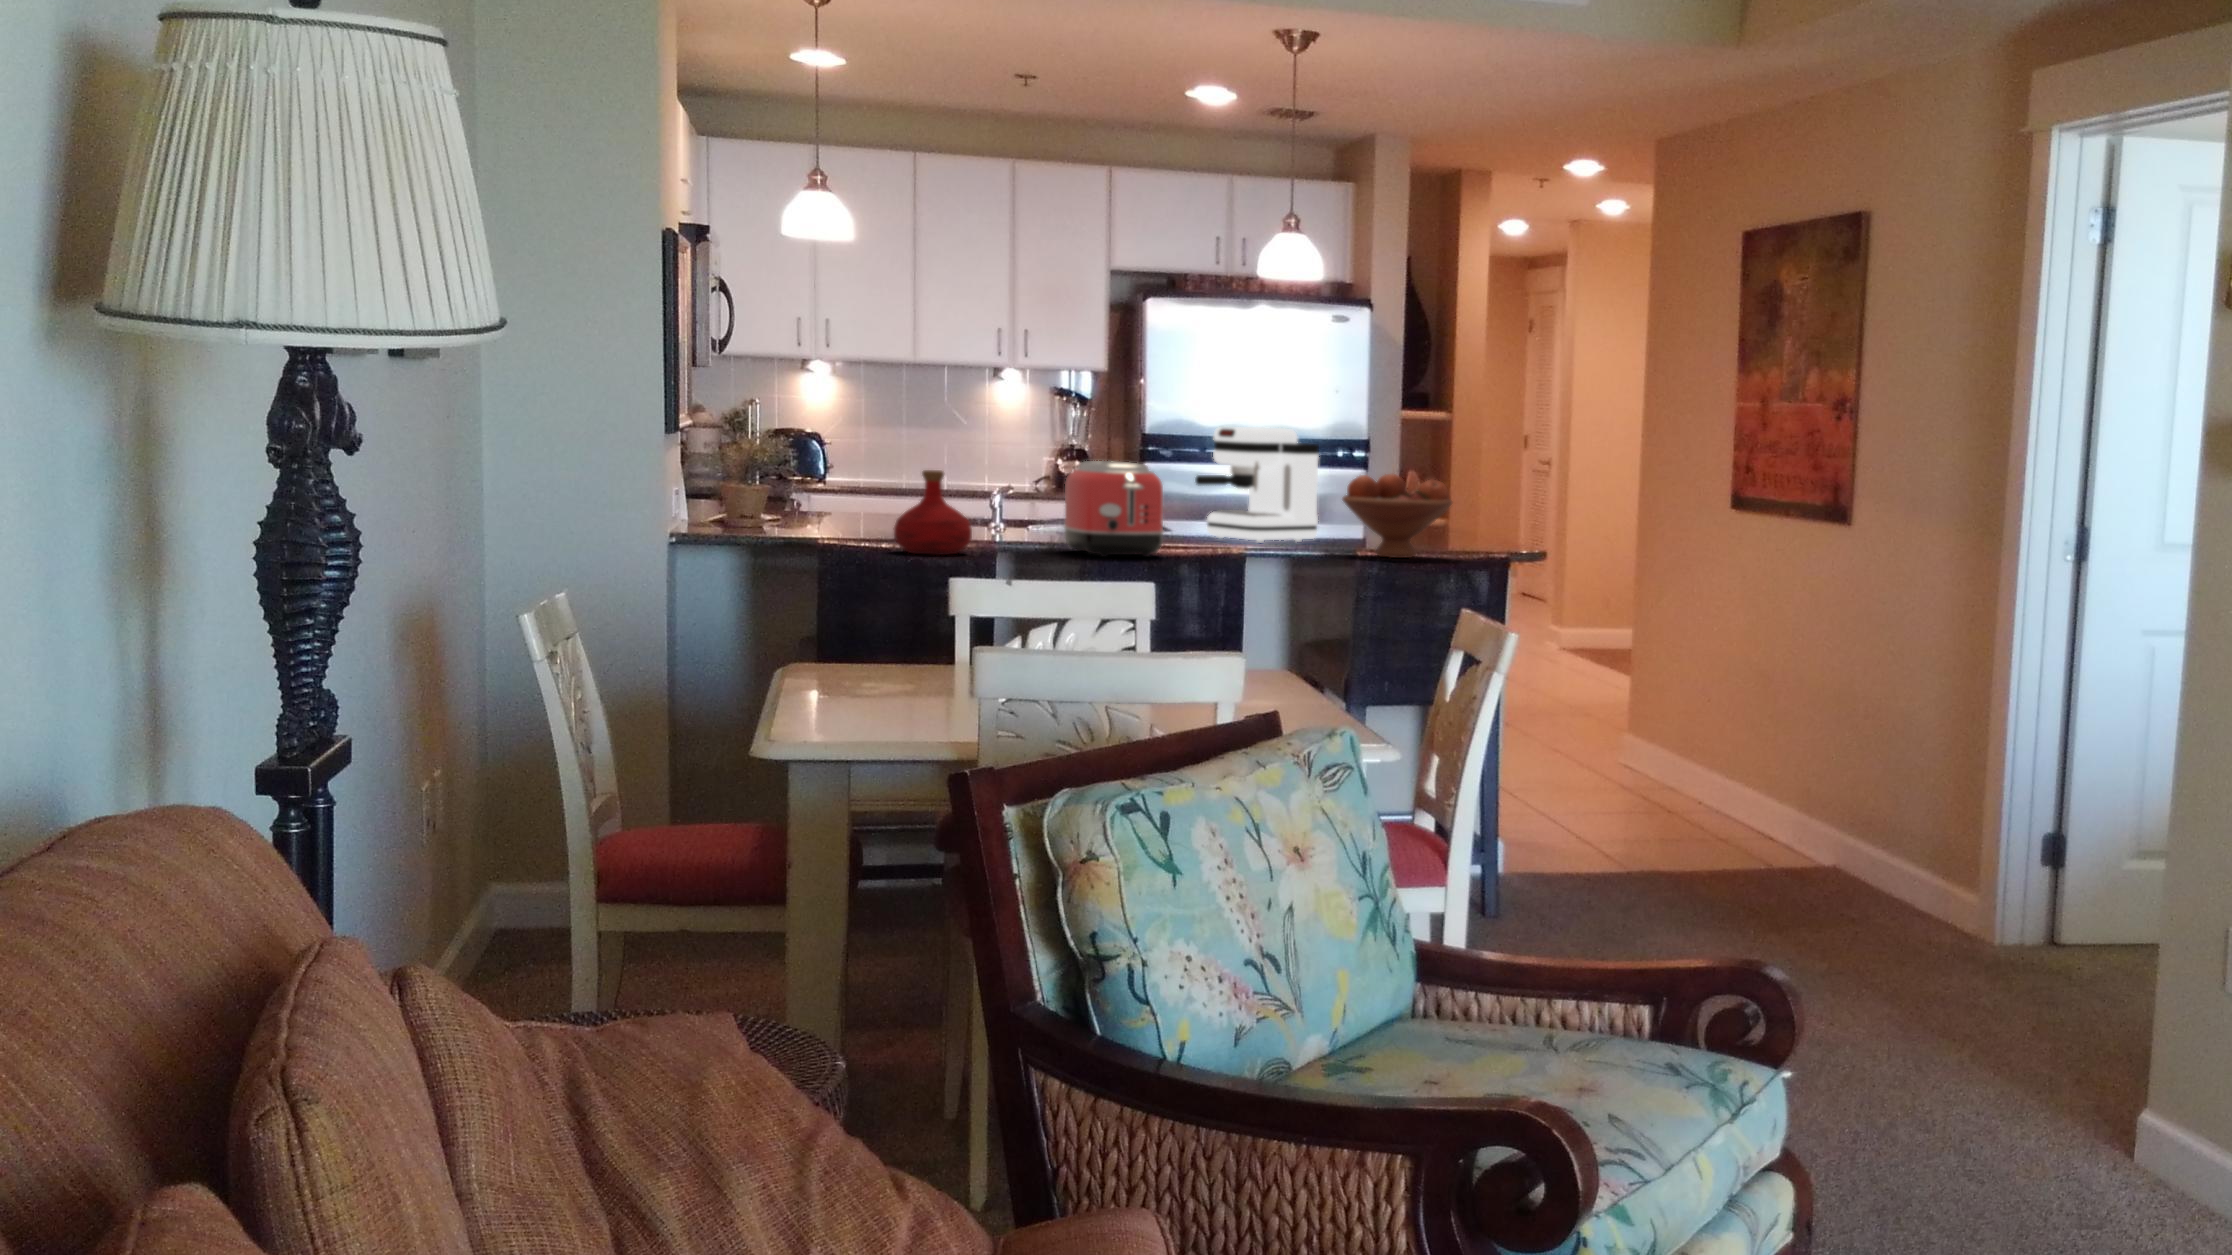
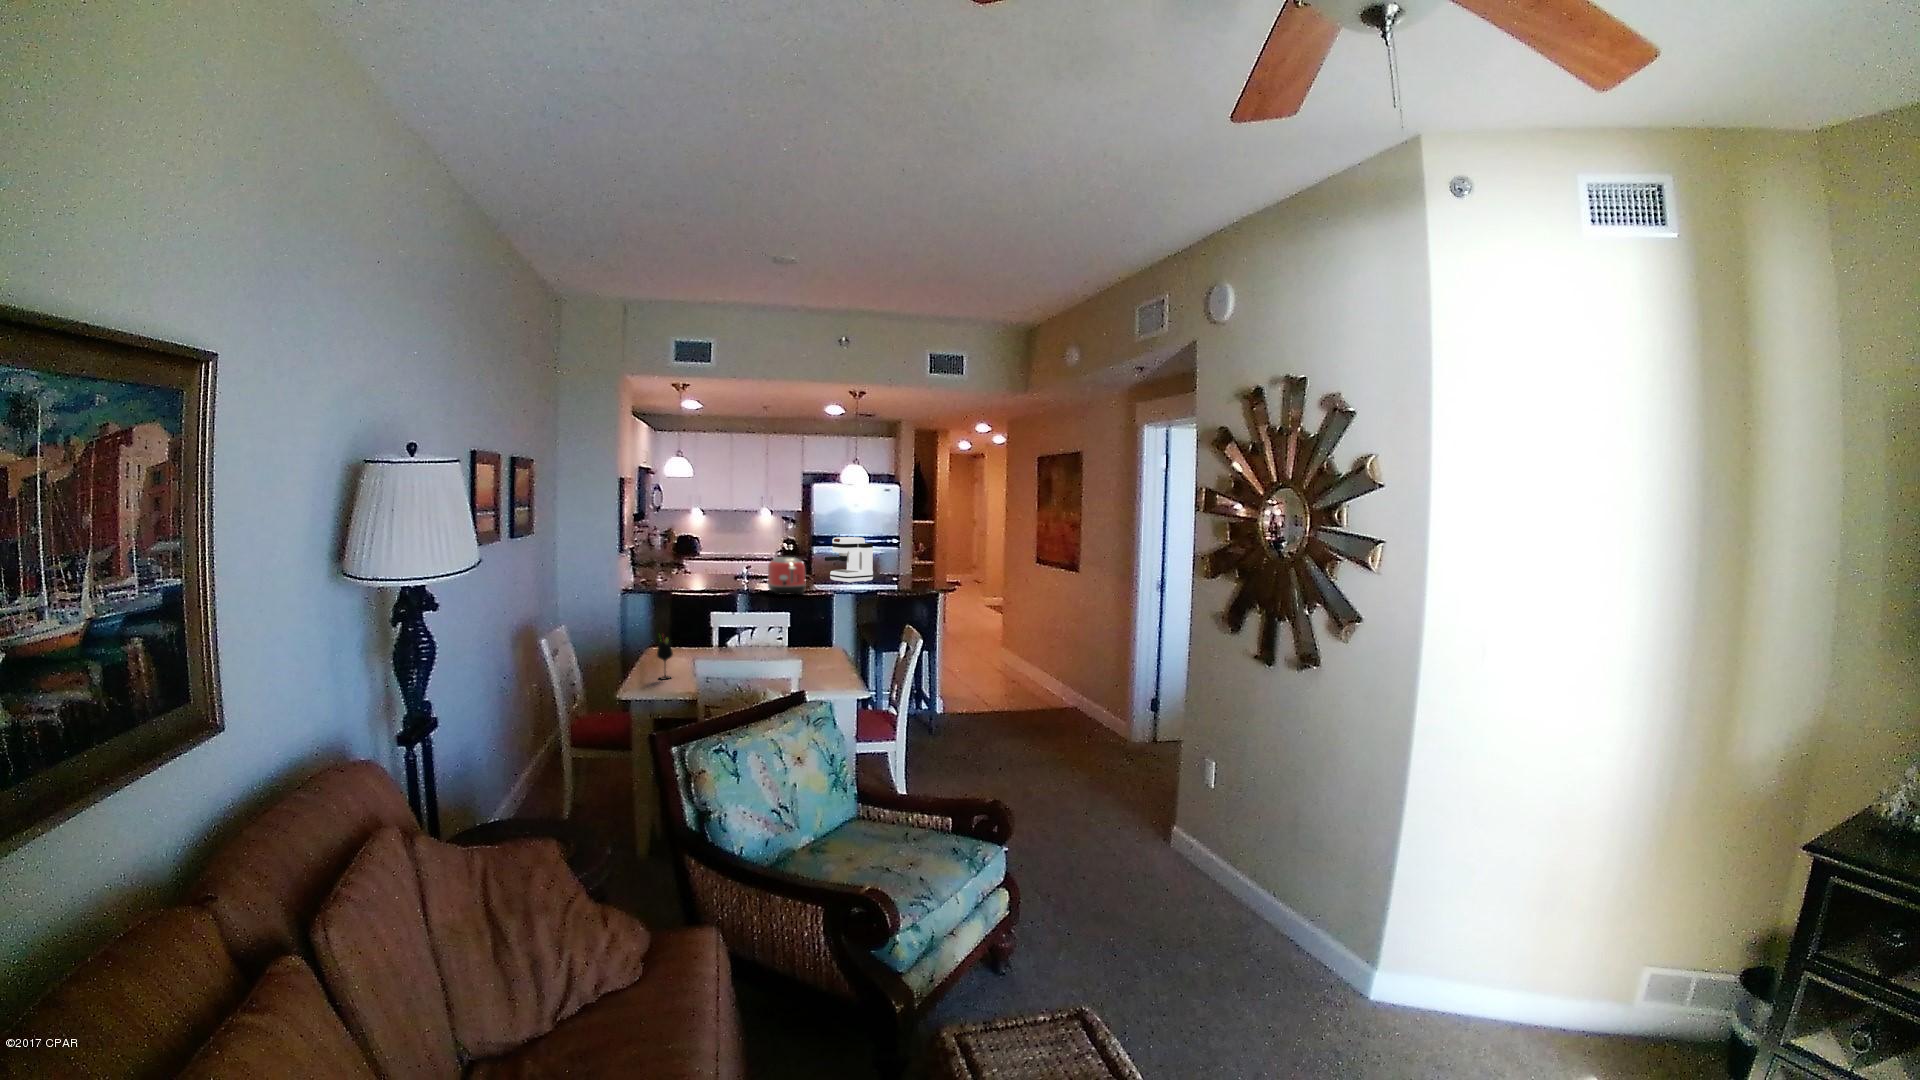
bottle: present [893,470,972,555] -> none [699,564,730,597]
fruit bowl: present [1342,474,1452,558] -> none [878,557,921,590]
wine glass: none [853,597,893,714] -> present [657,638,673,679]

